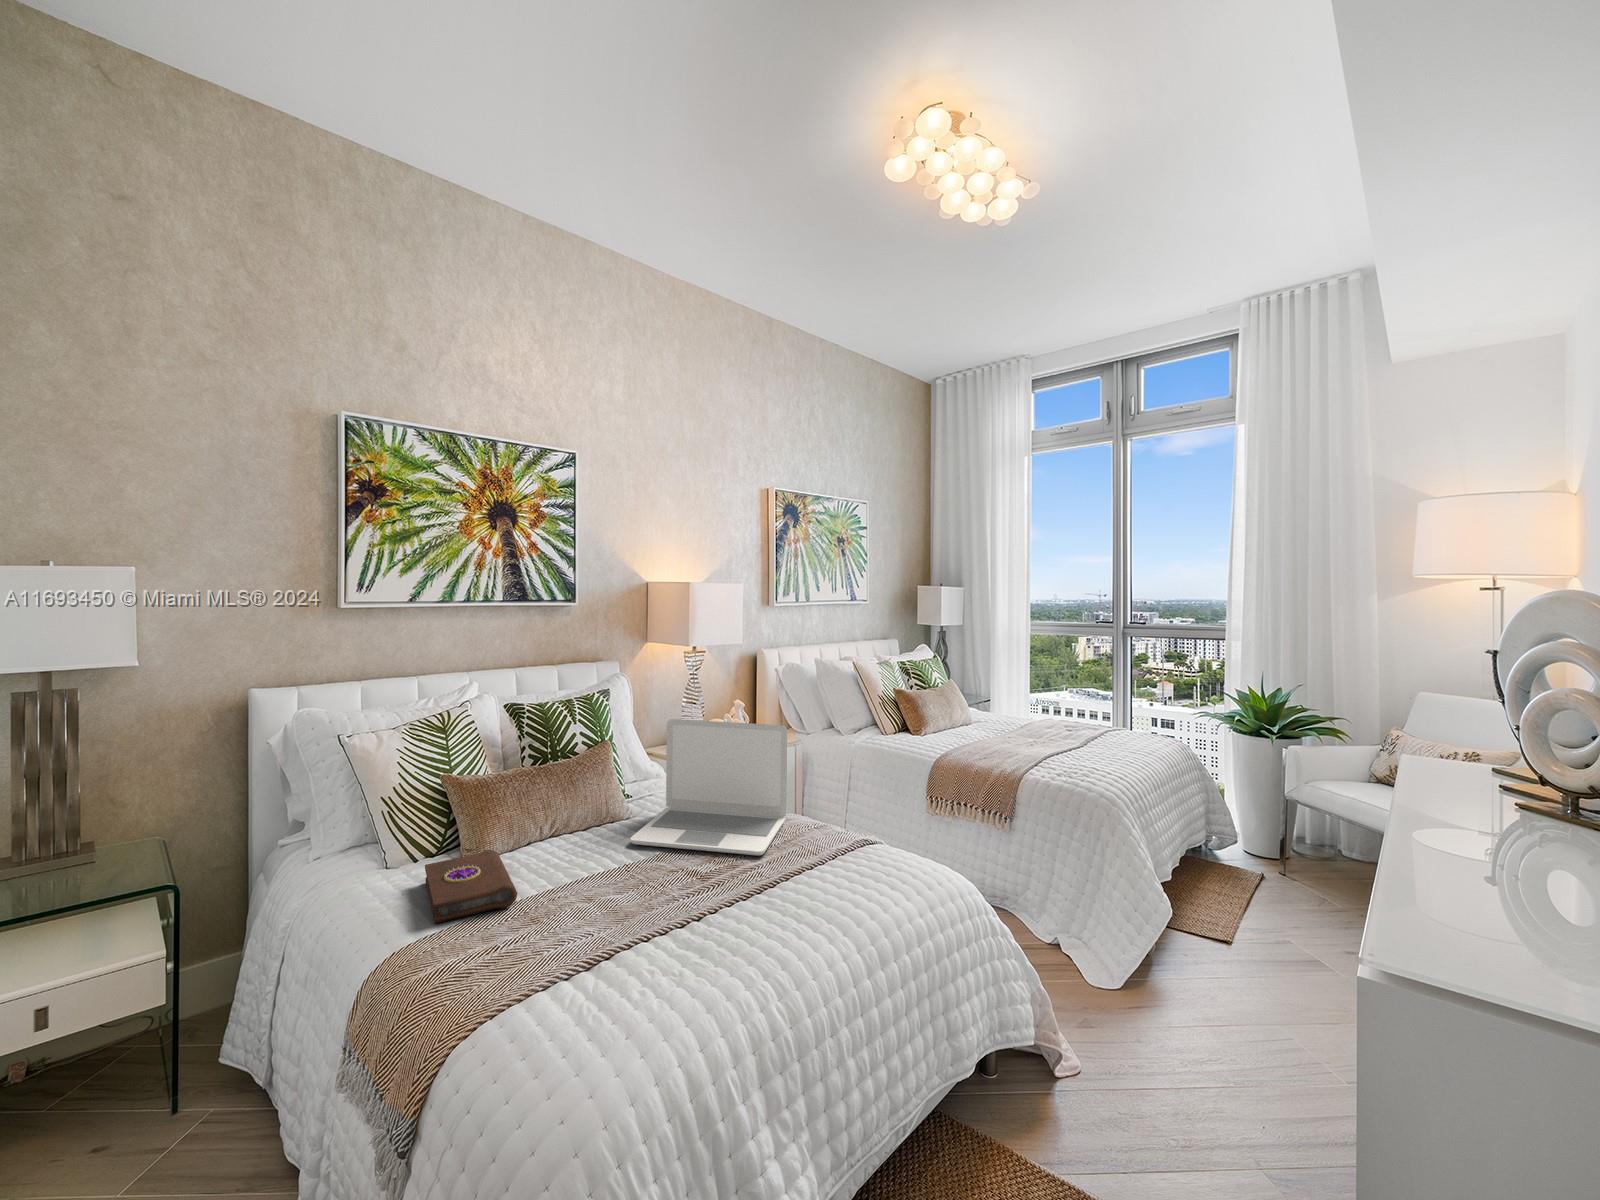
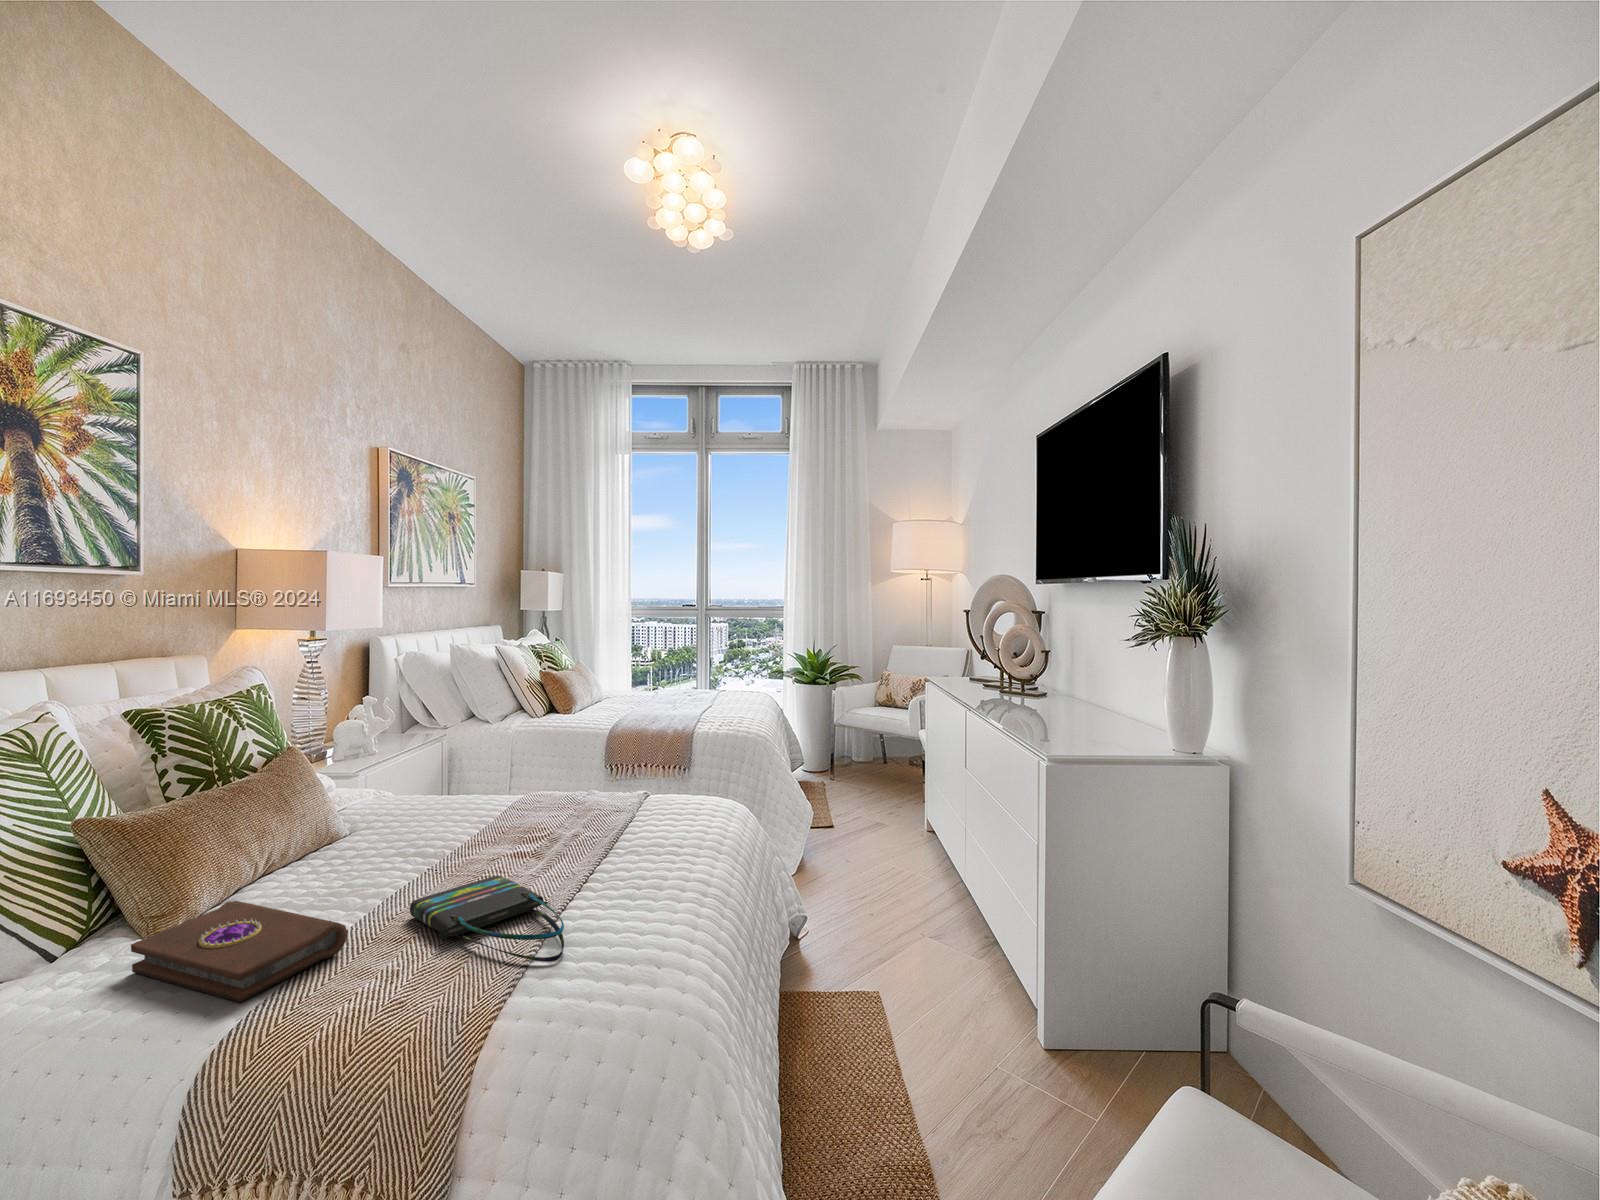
laptop: present [630,719,787,855] -> none [411,695,593,857]
tote bag: none [556,877,651,965] -> present [410,876,564,962]

